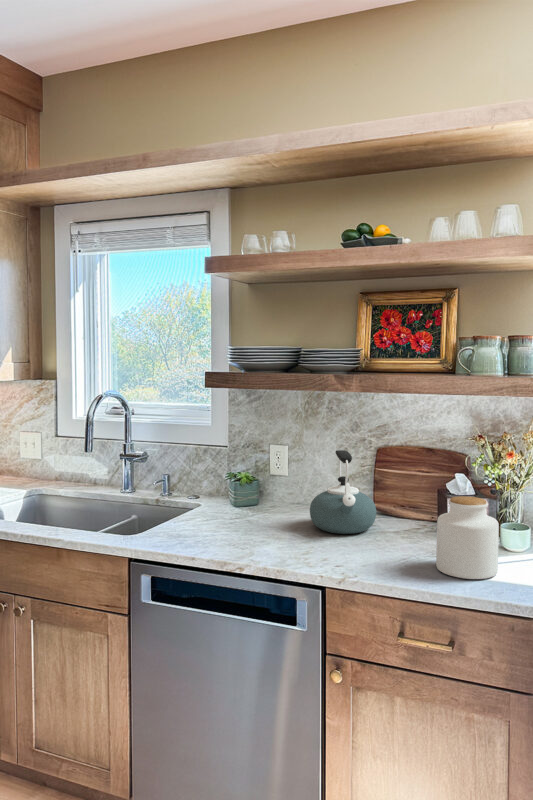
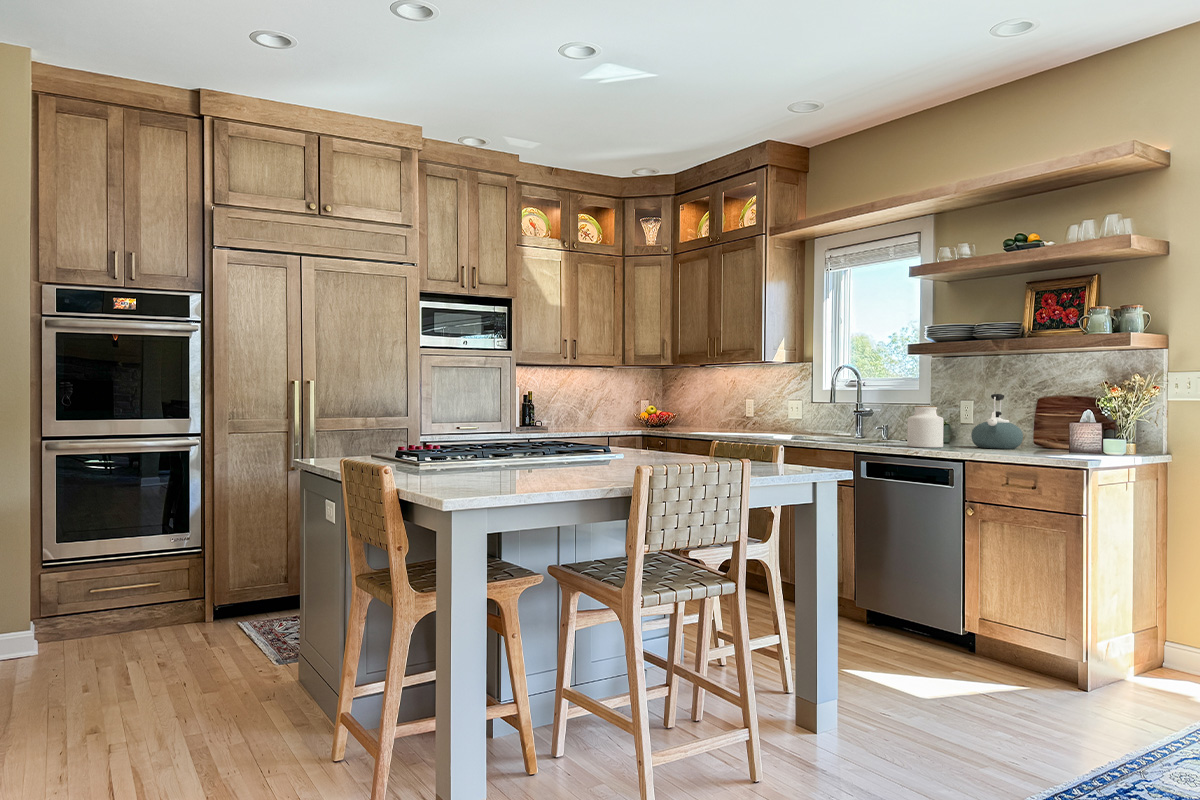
jar: present [436,496,499,579] -> present [907,406,944,448]

